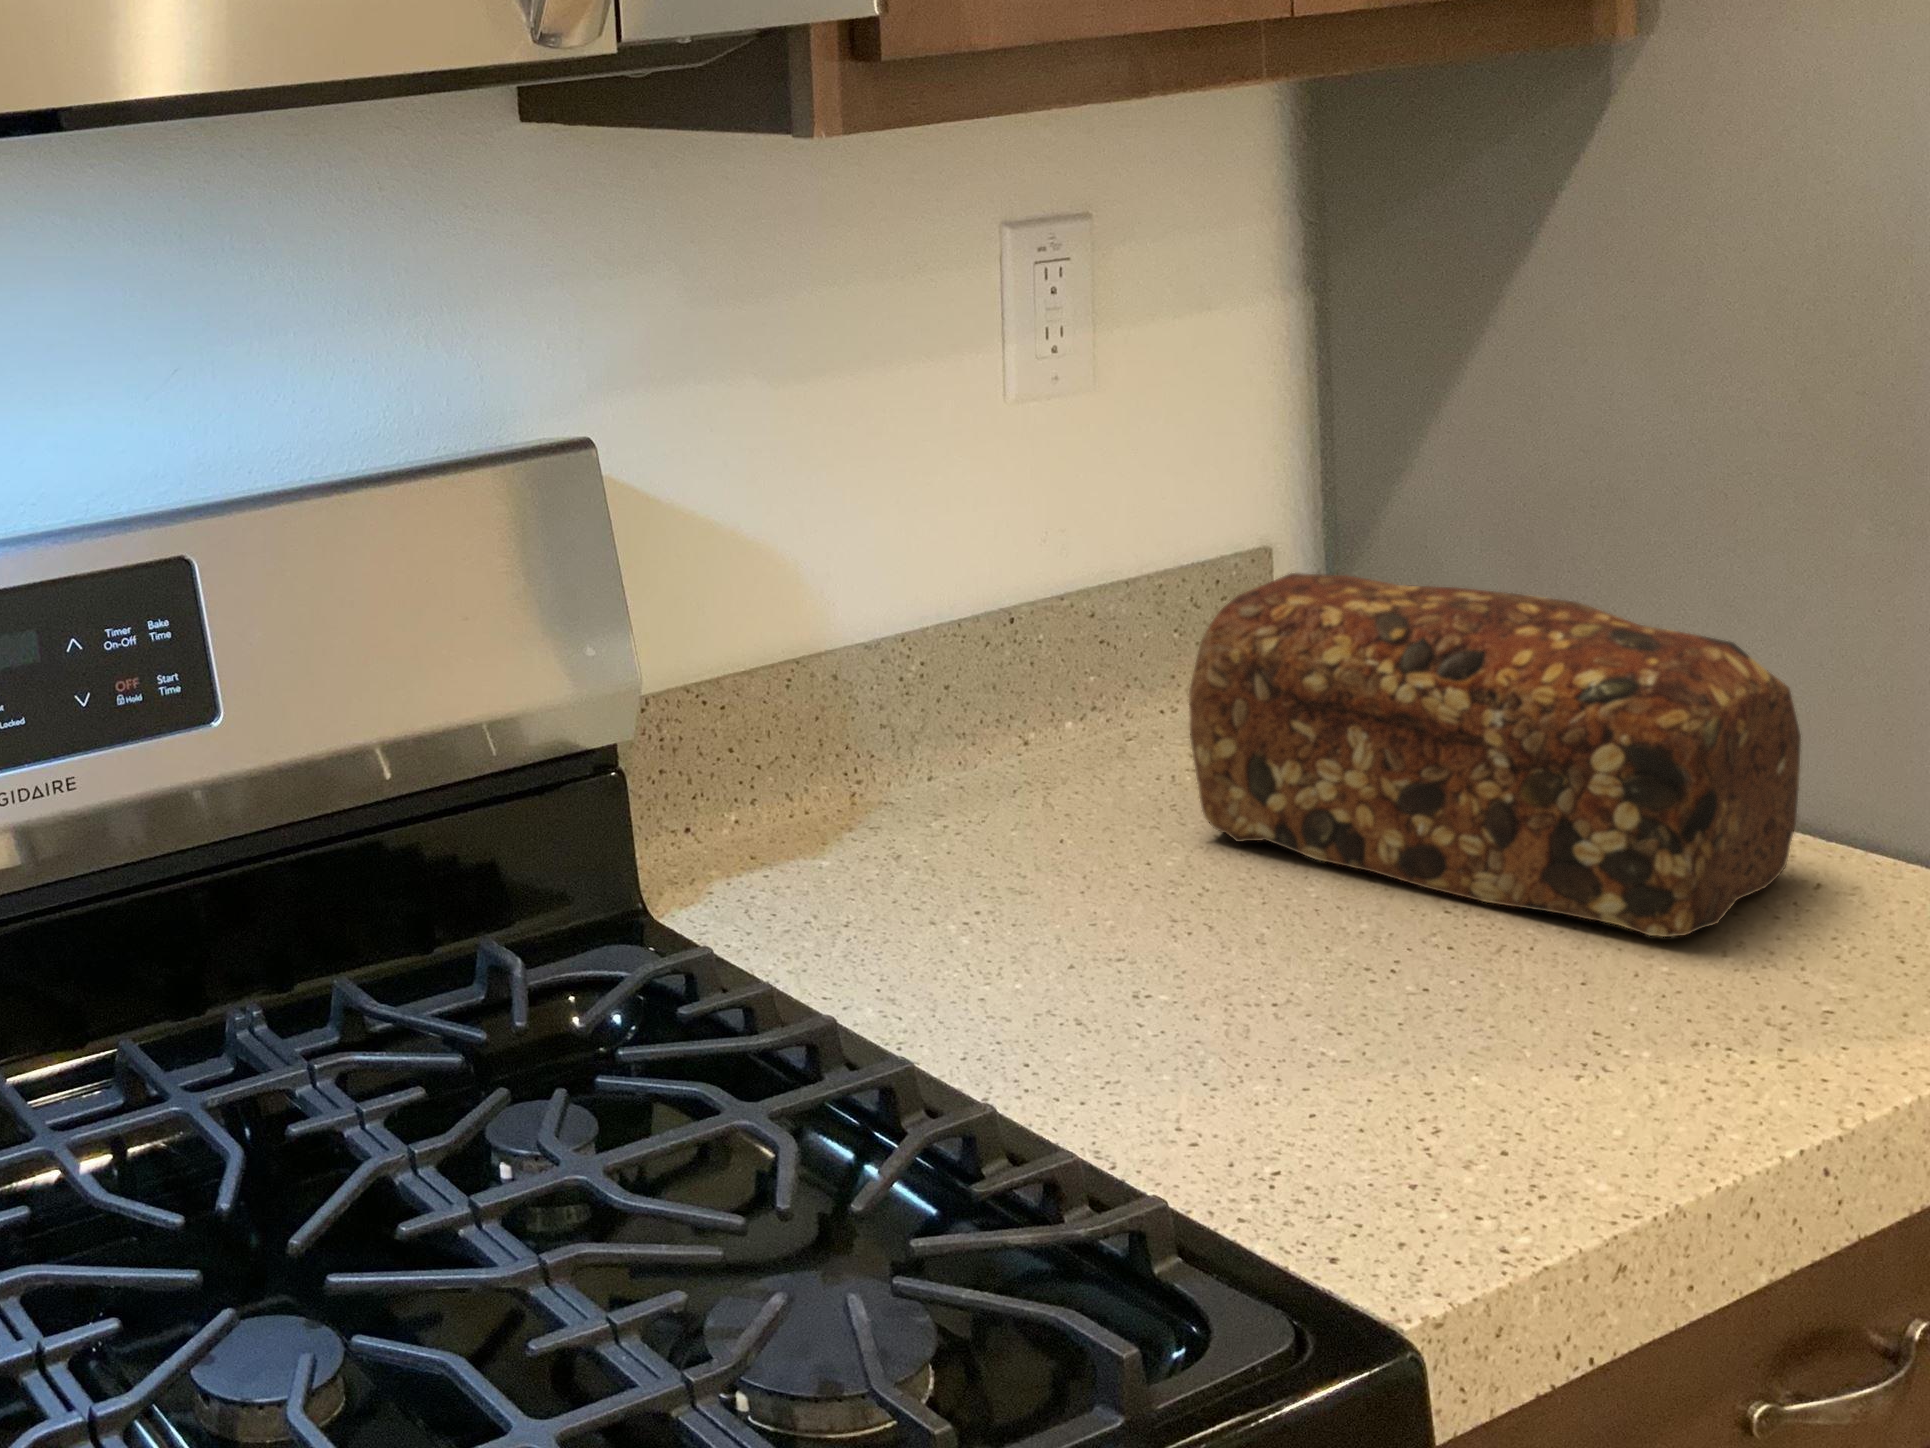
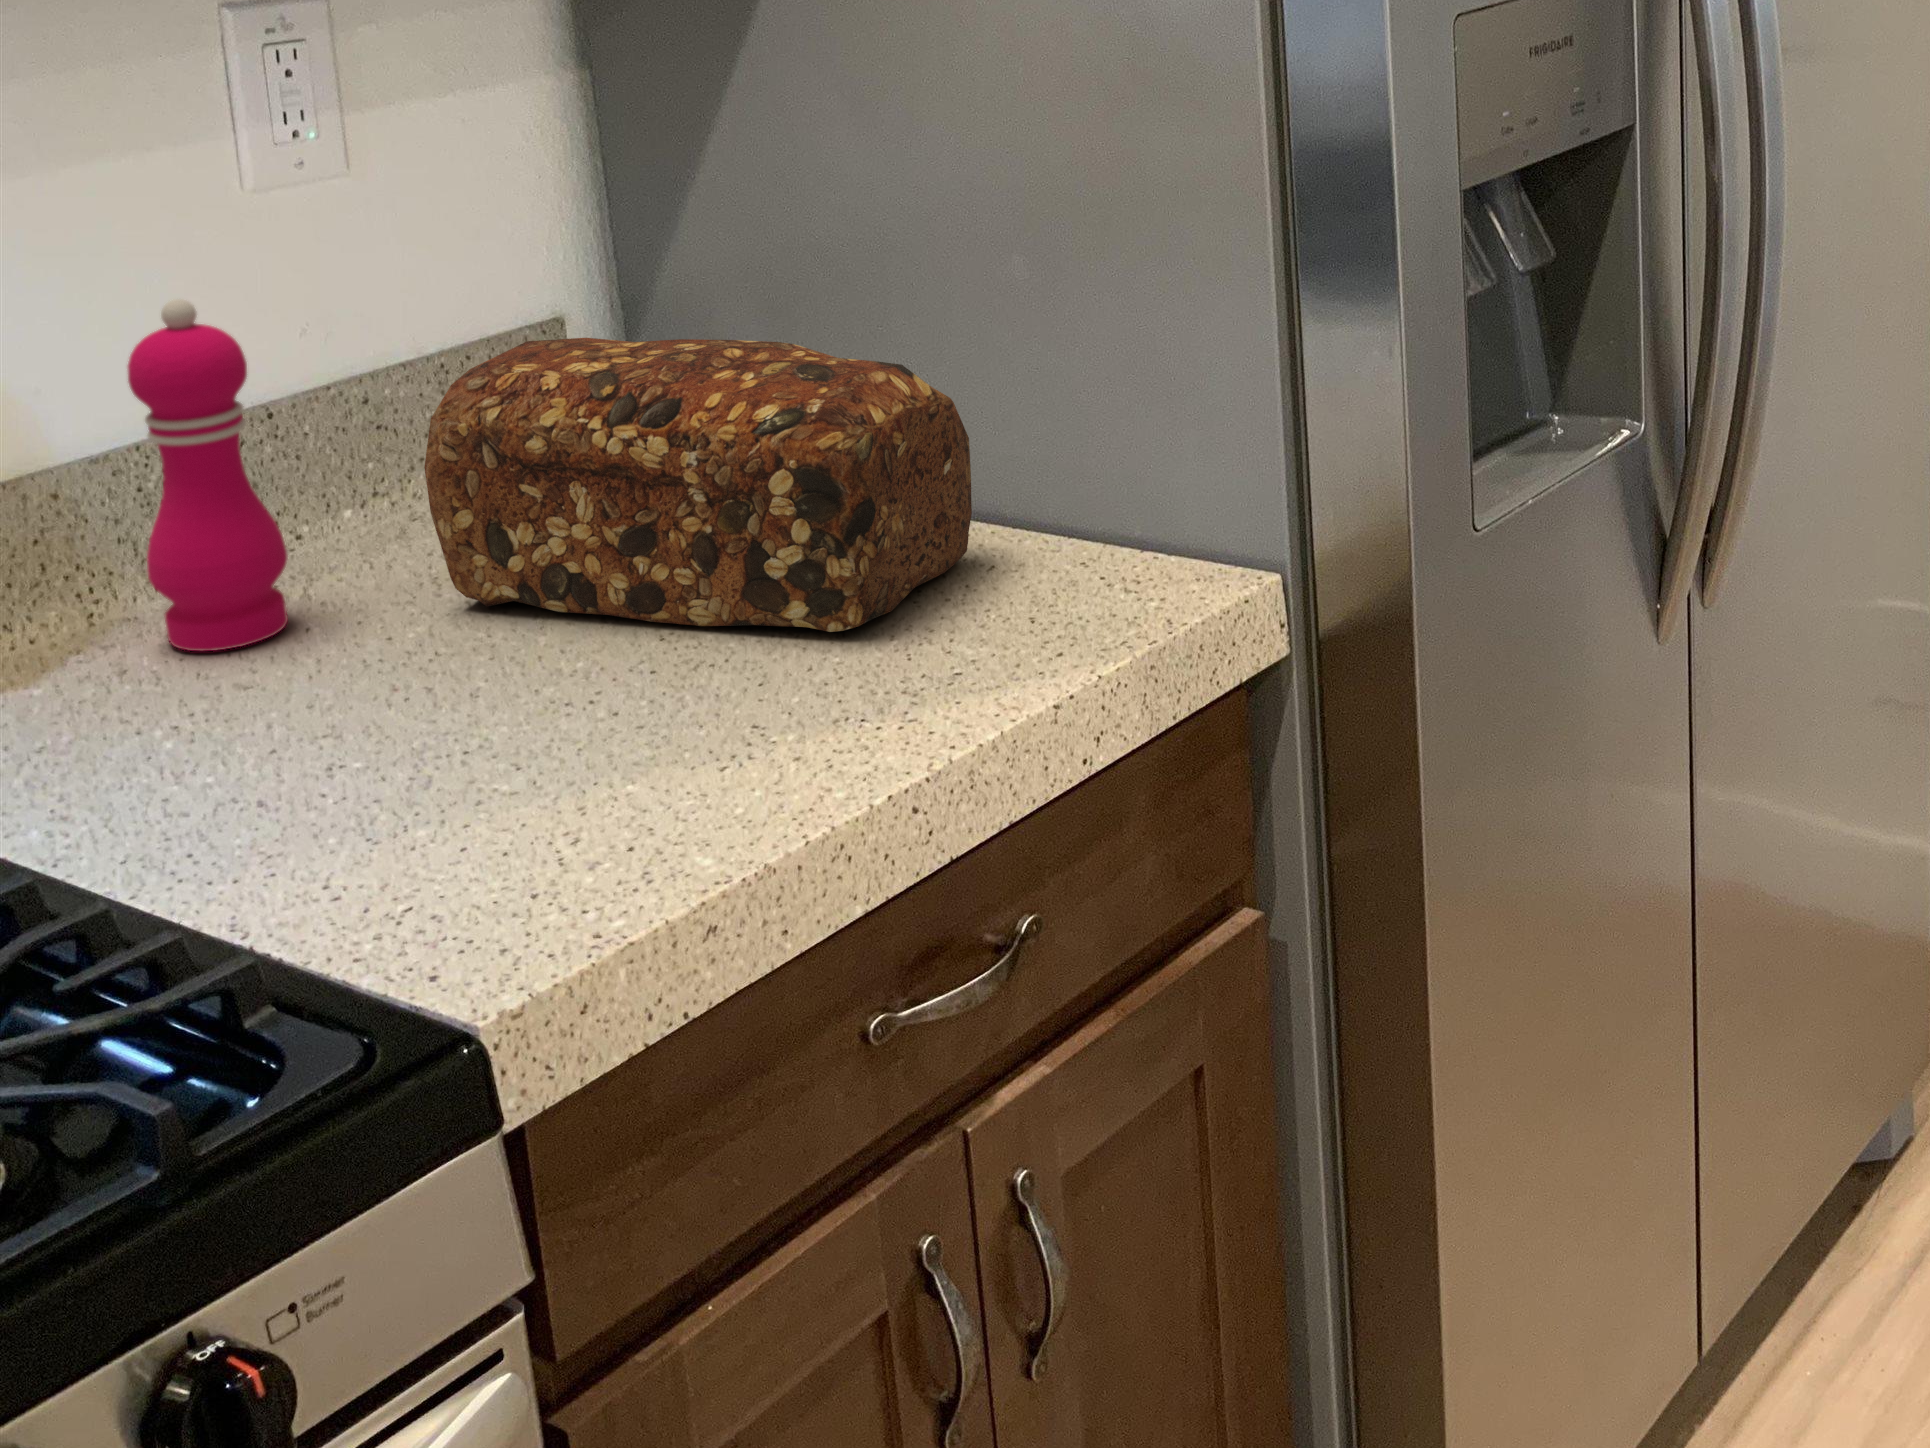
pepper mill: none [923,499,1047,843] -> present [128,299,288,651]

